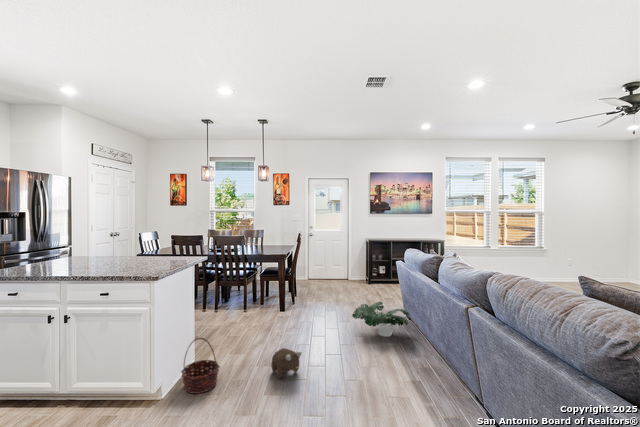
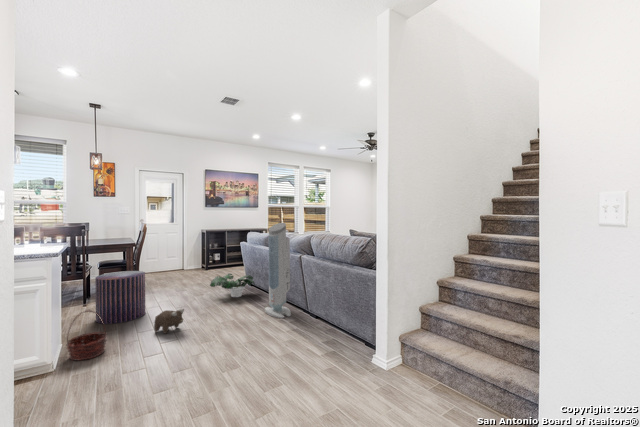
air purifier: none [413,247,452,402] -> present [265,223,291,318]
pouf: none [238,286,282,345] -> present [95,271,146,324]

